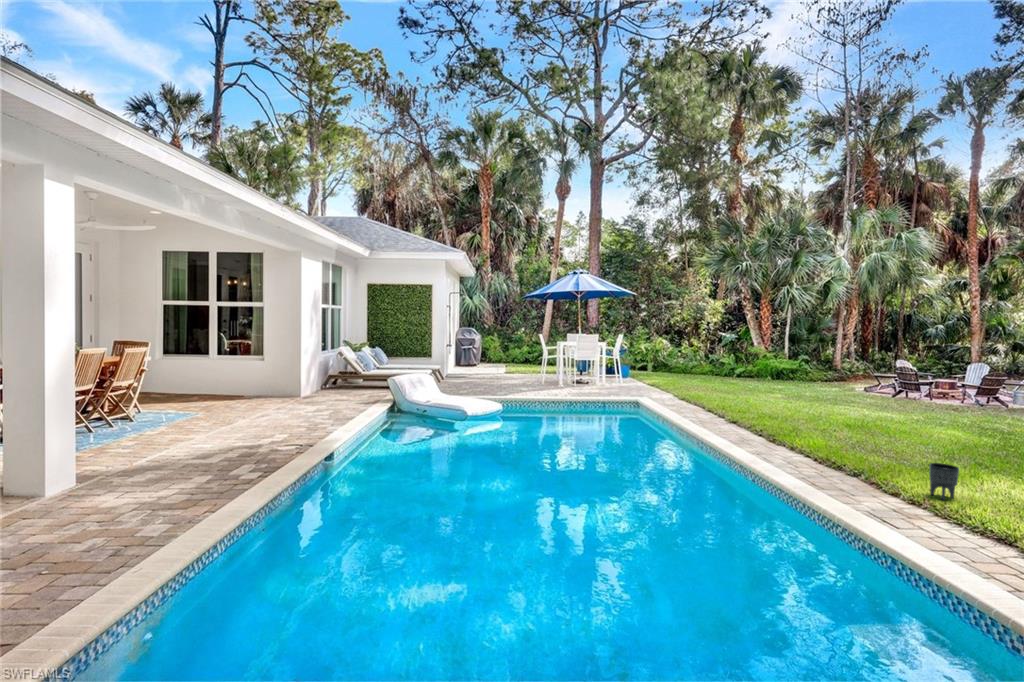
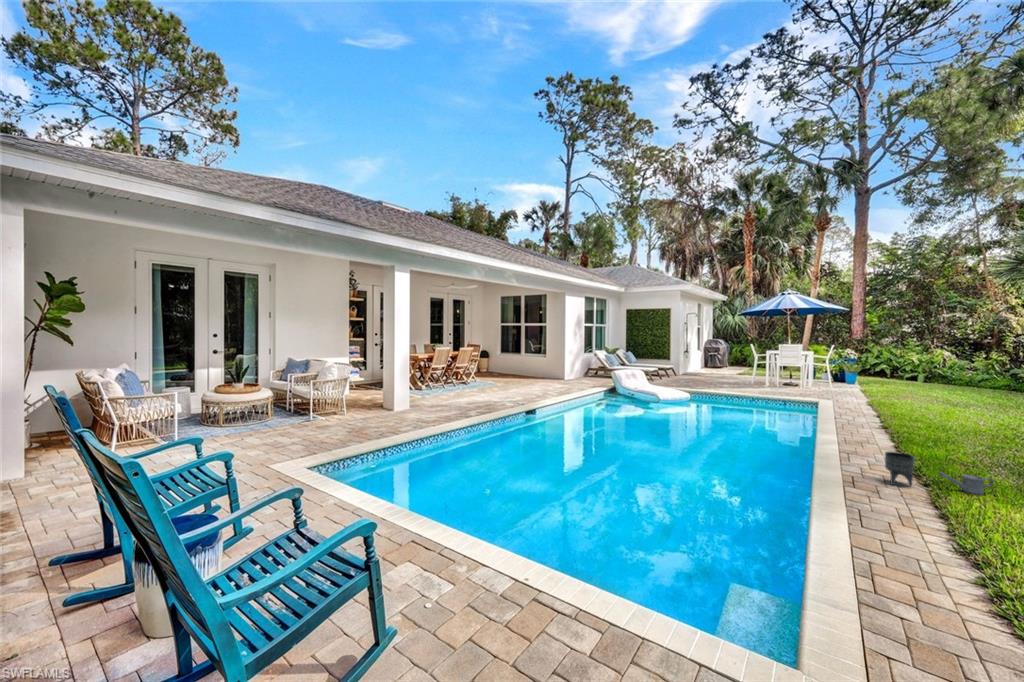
watering can: none [966,475,993,494] -> present [940,472,993,495]

